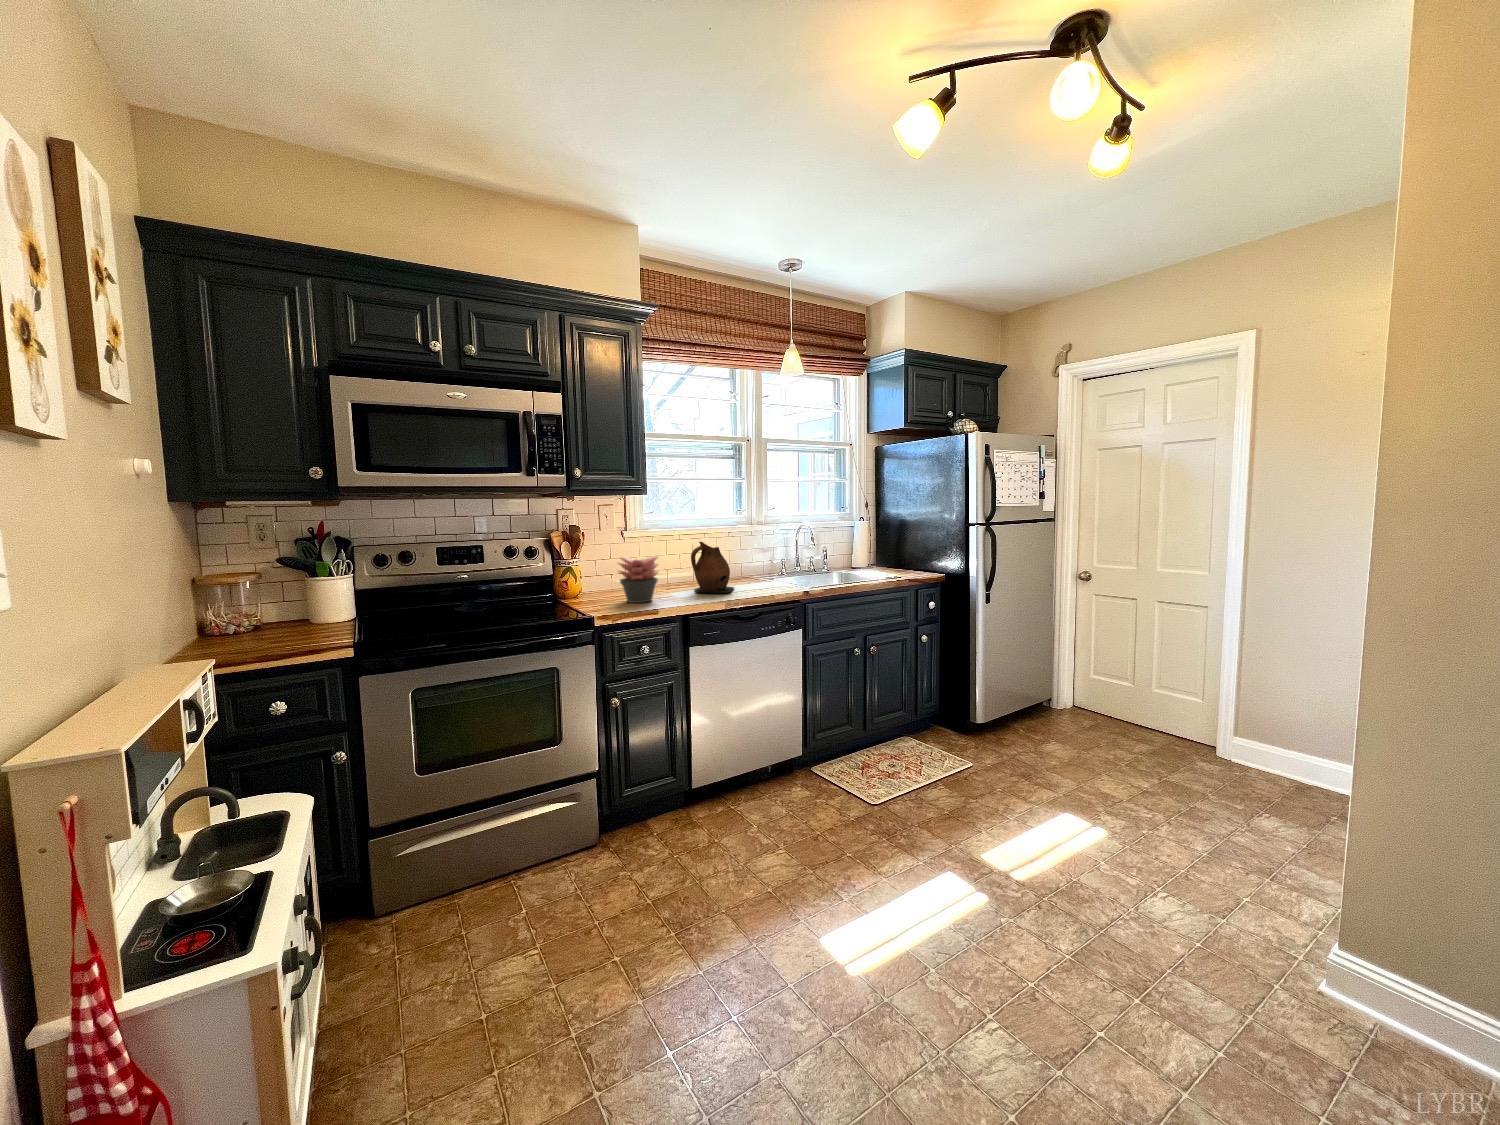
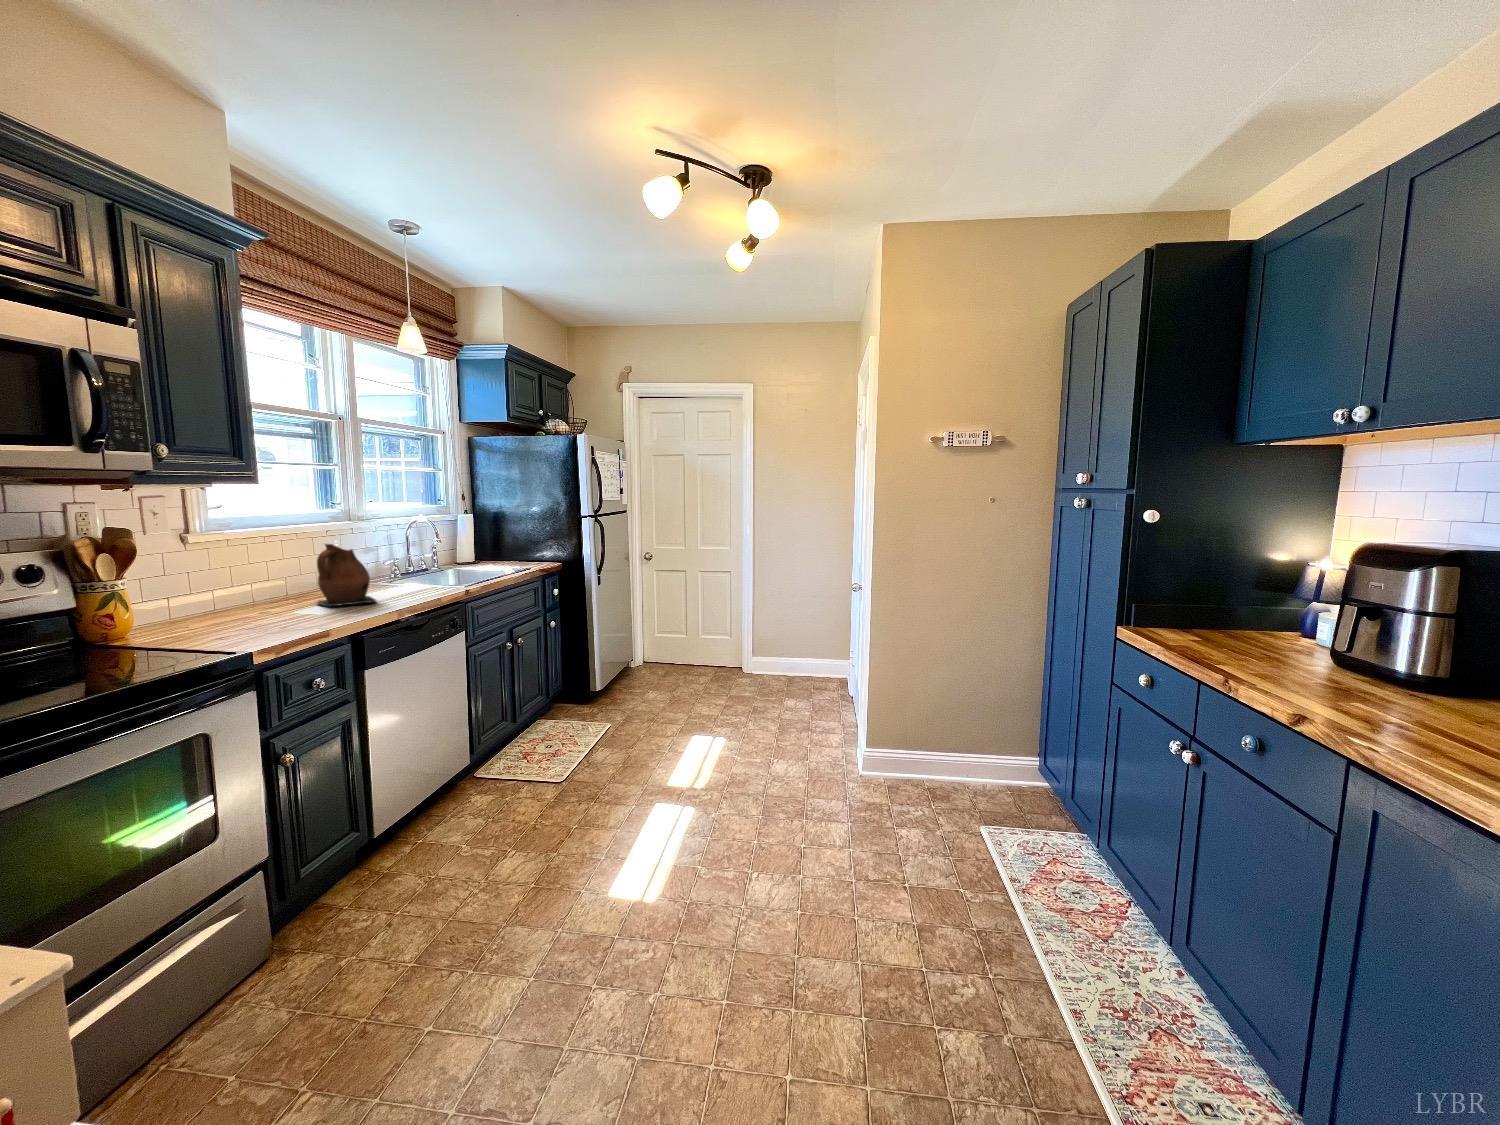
succulent plant: present [618,556,658,603] -> none [222,565,298,630]

